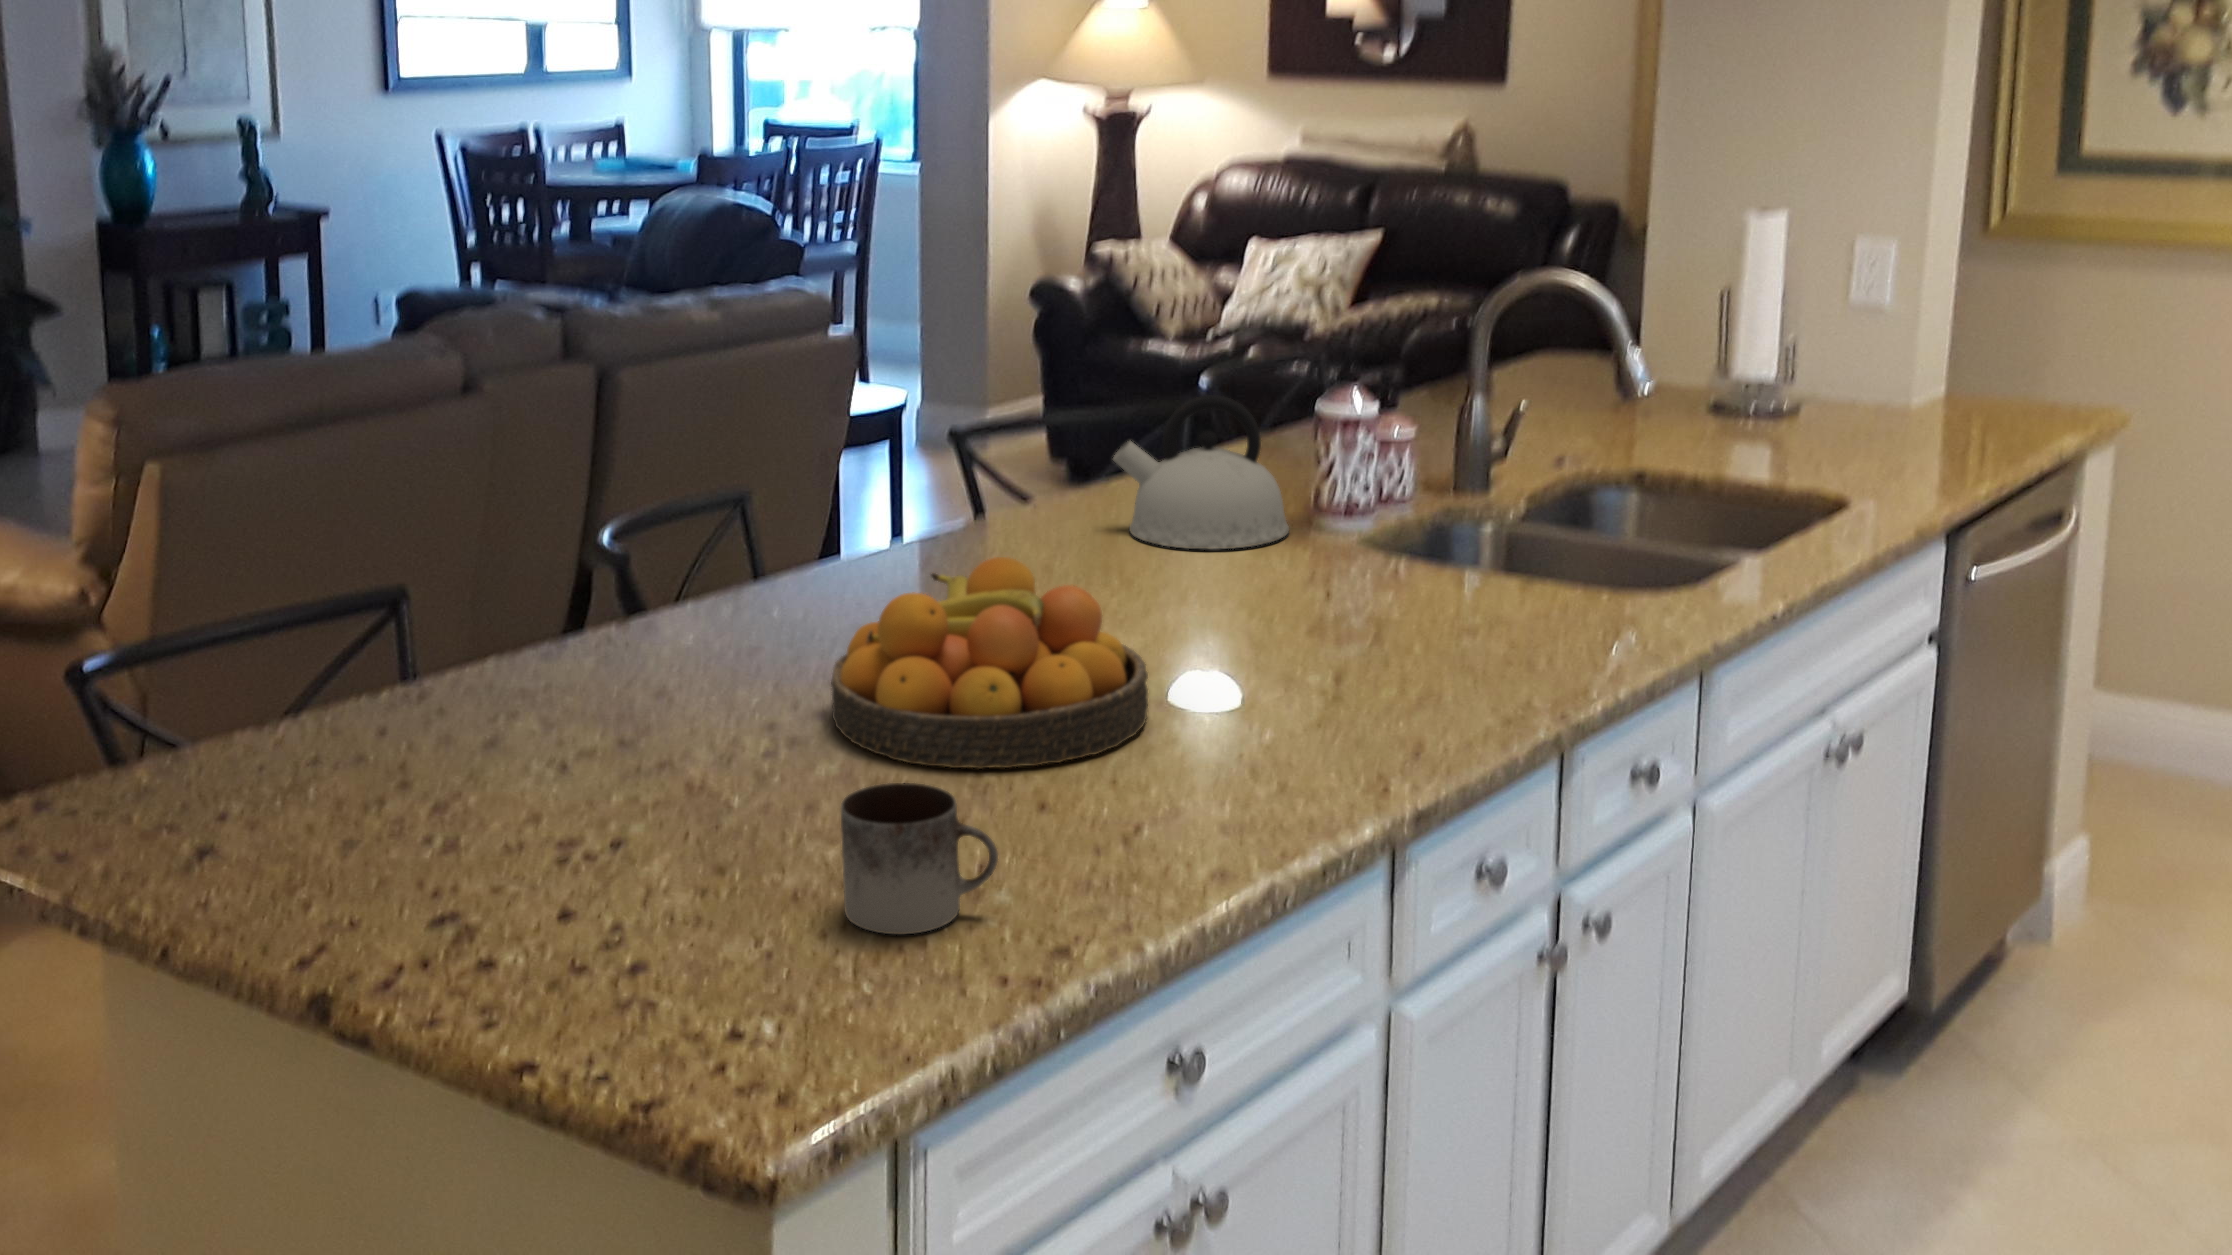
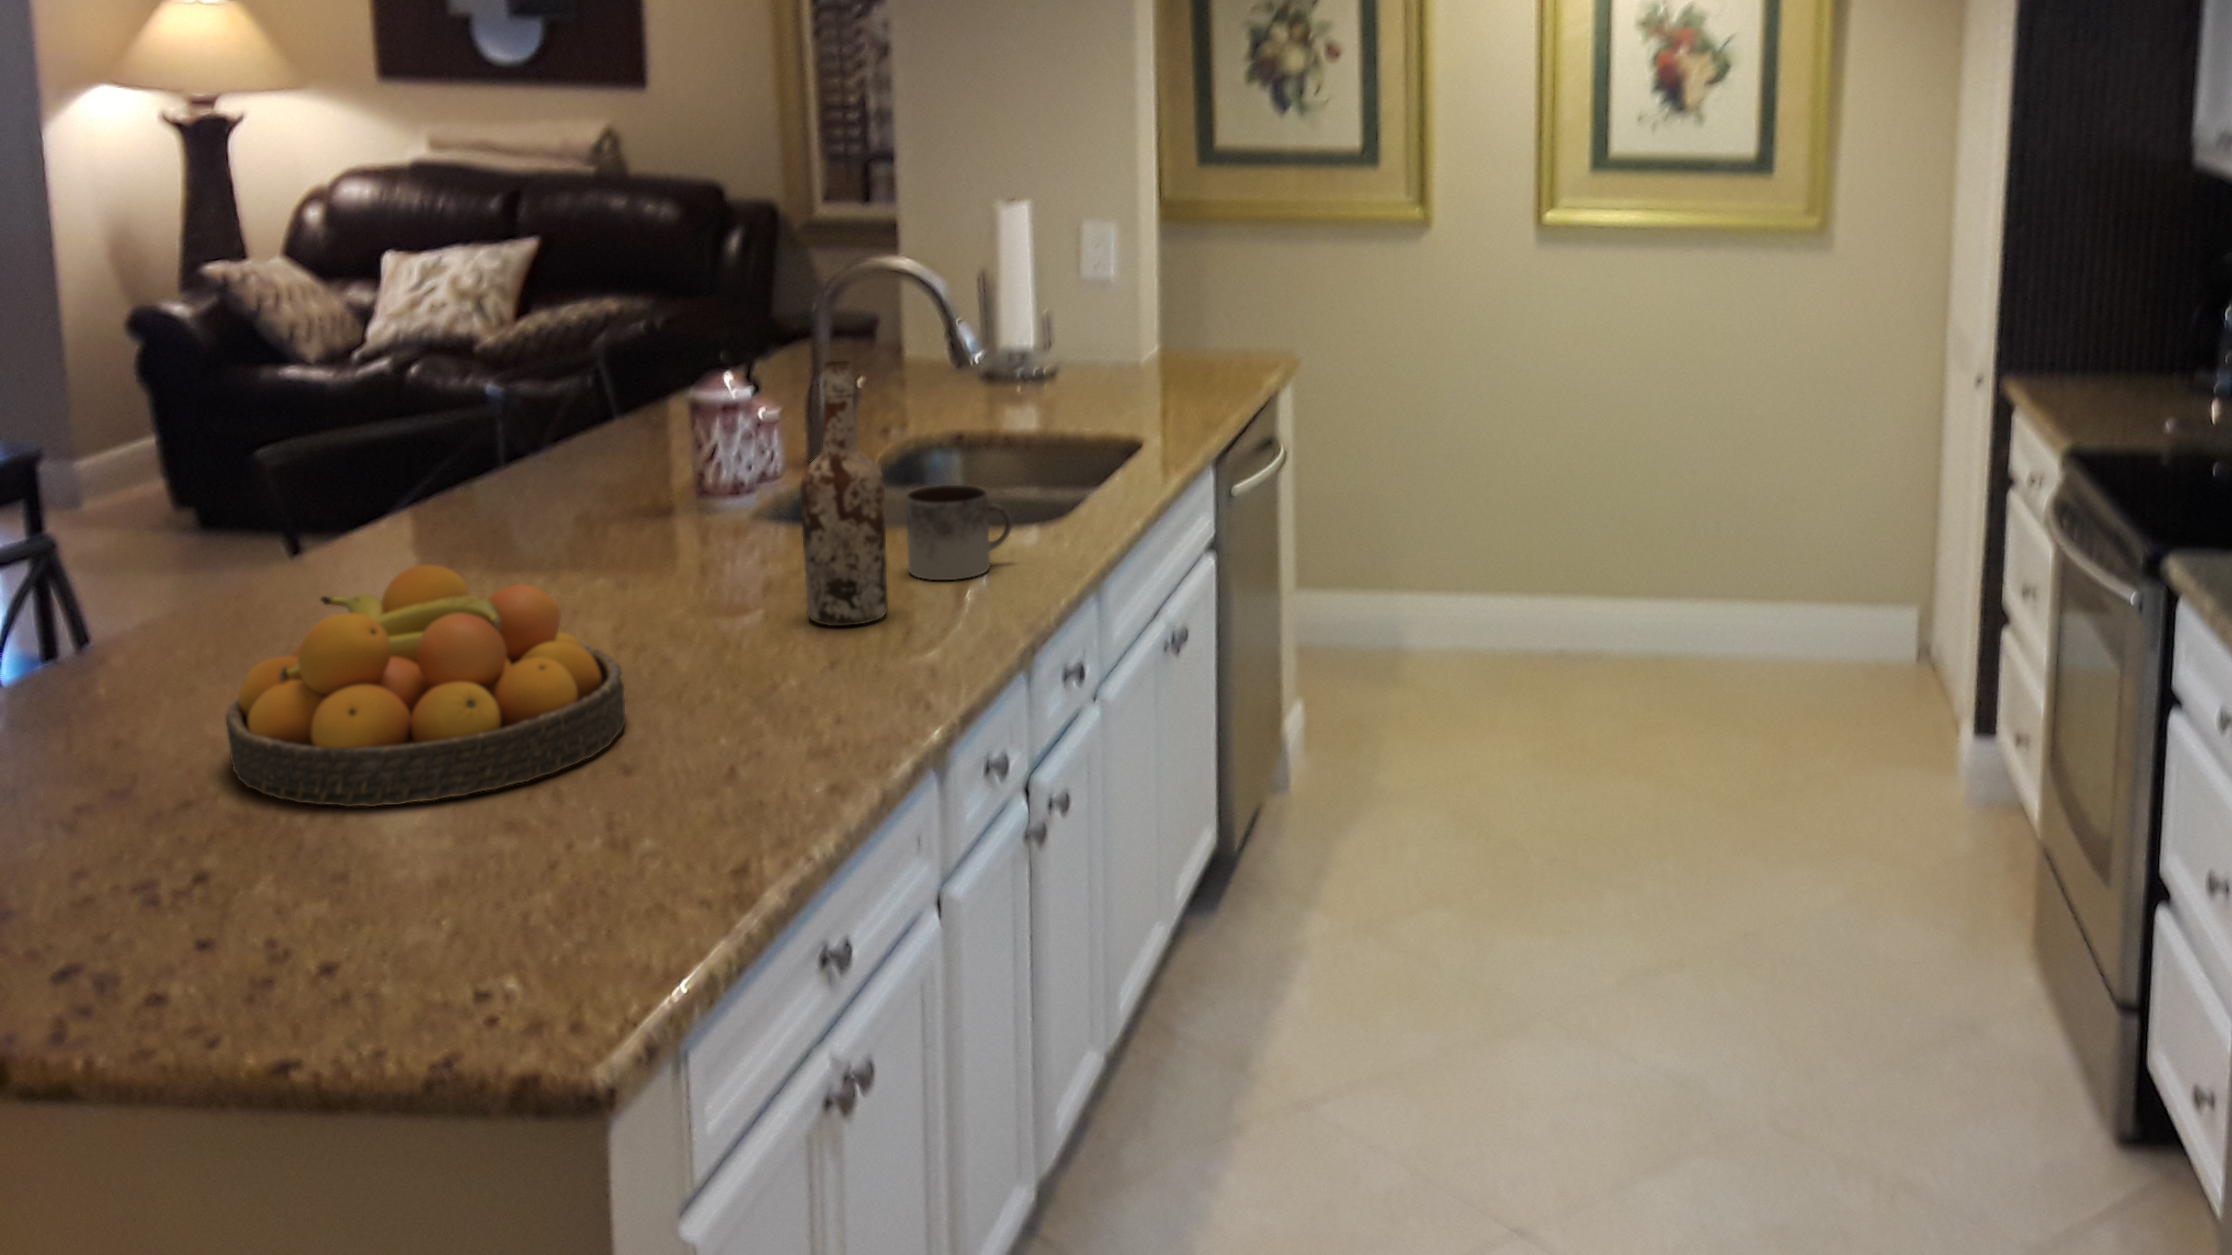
kettle: present [1113,395,1289,549] -> none [444,385,651,549]
wine bottle: none [1366,399,1450,666] -> present [800,361,888,626]
mug: present [841,783,998,934] -> present [906,485,1012,580]

